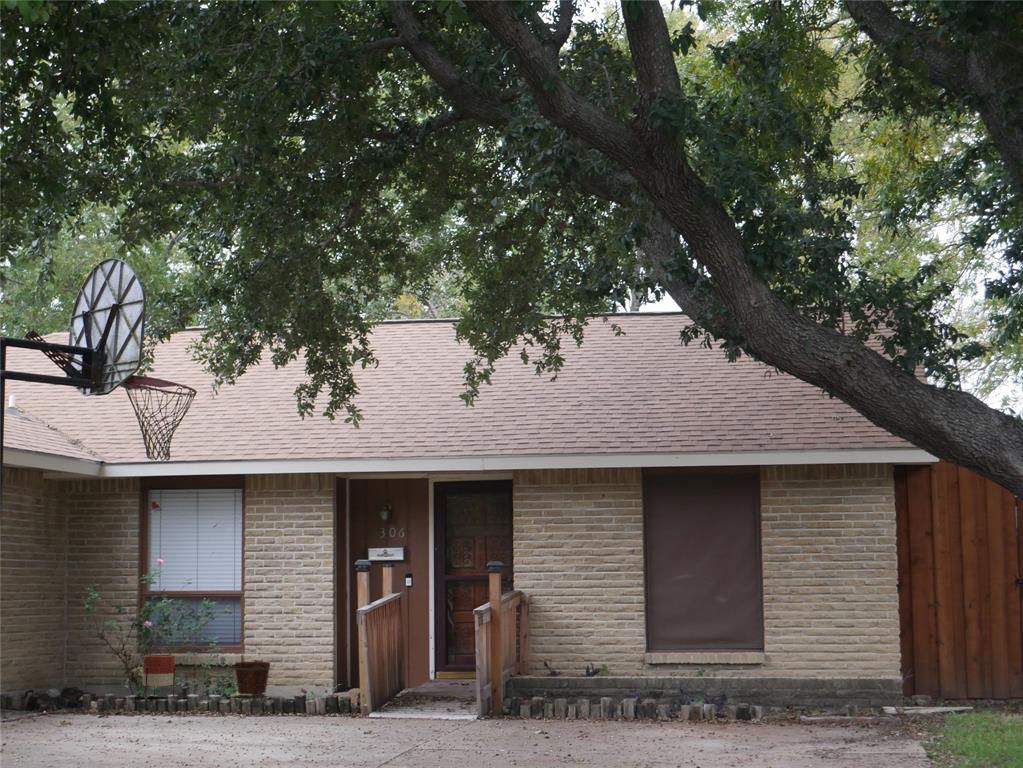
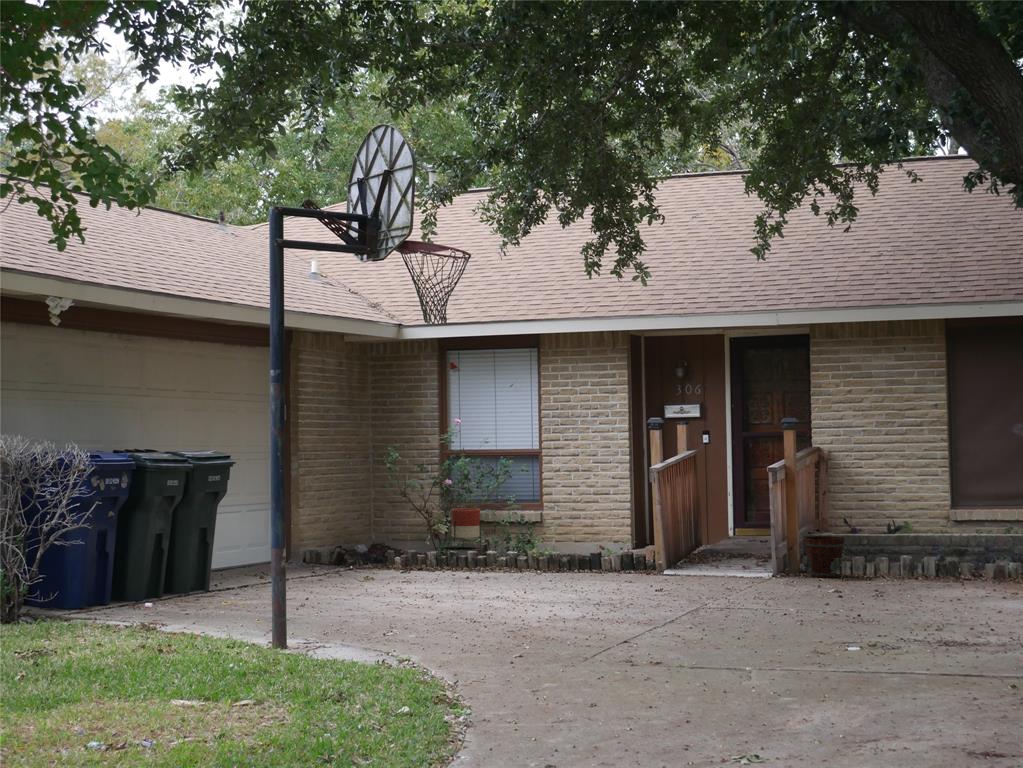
bucket: present [235,660,270,698] -> present [804,536,845,578]

